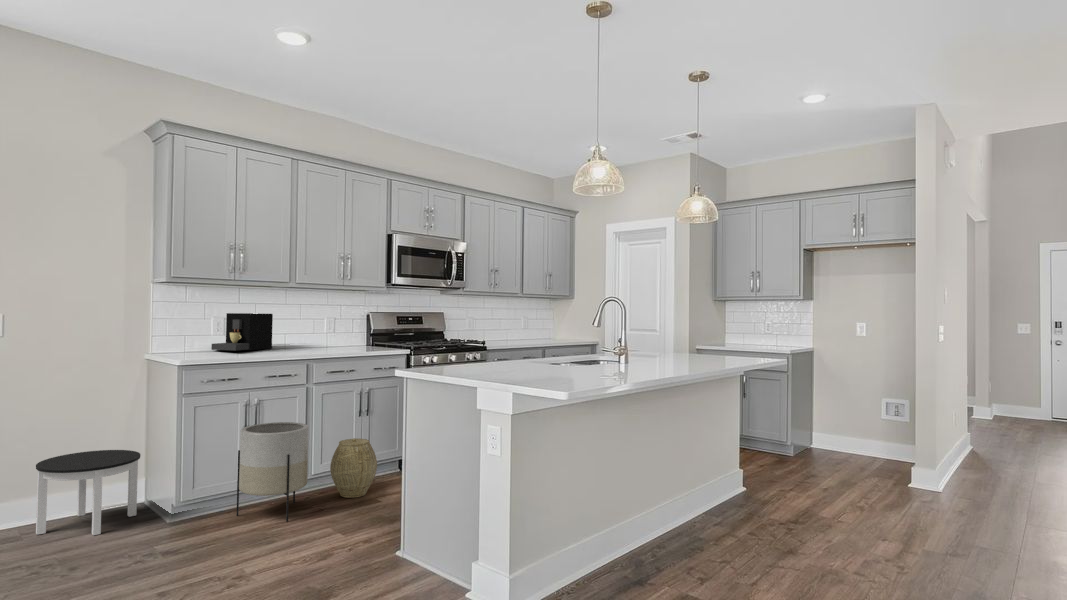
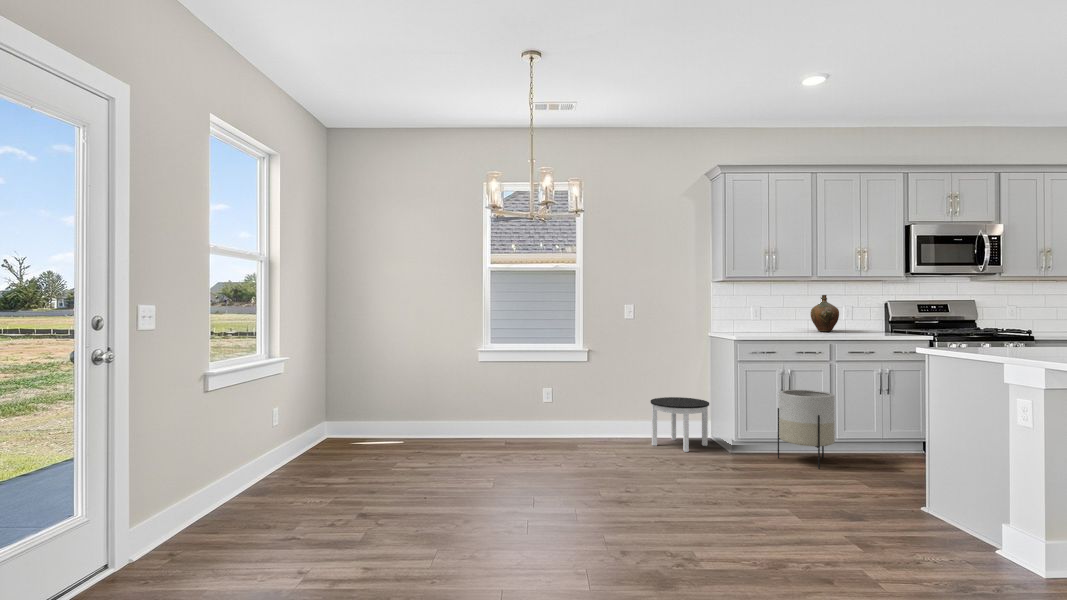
ceramic jug: none [287,305,318,348] -> present [811,295,839,331]
coffee maker: present [211,313,273,351] -> none [753,302,799,332]
woven basket: present [330,438,377,498] -> none [854,412,900,464]

